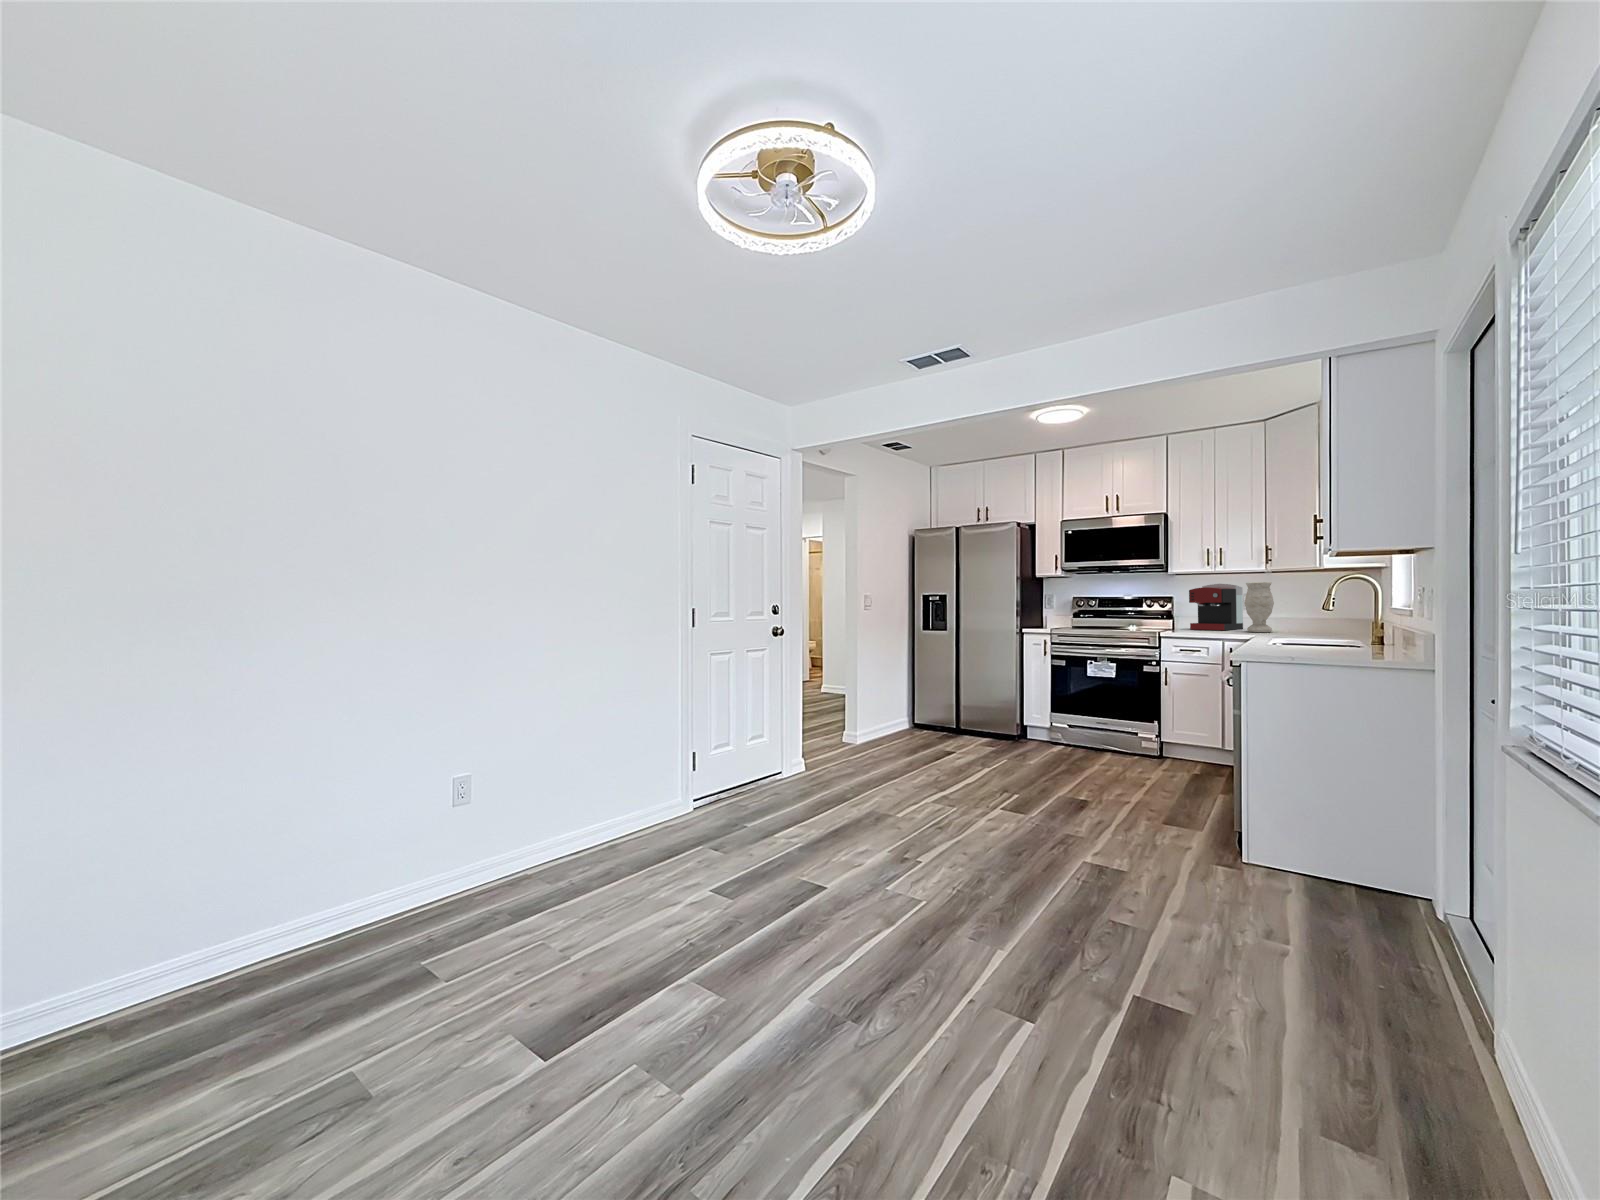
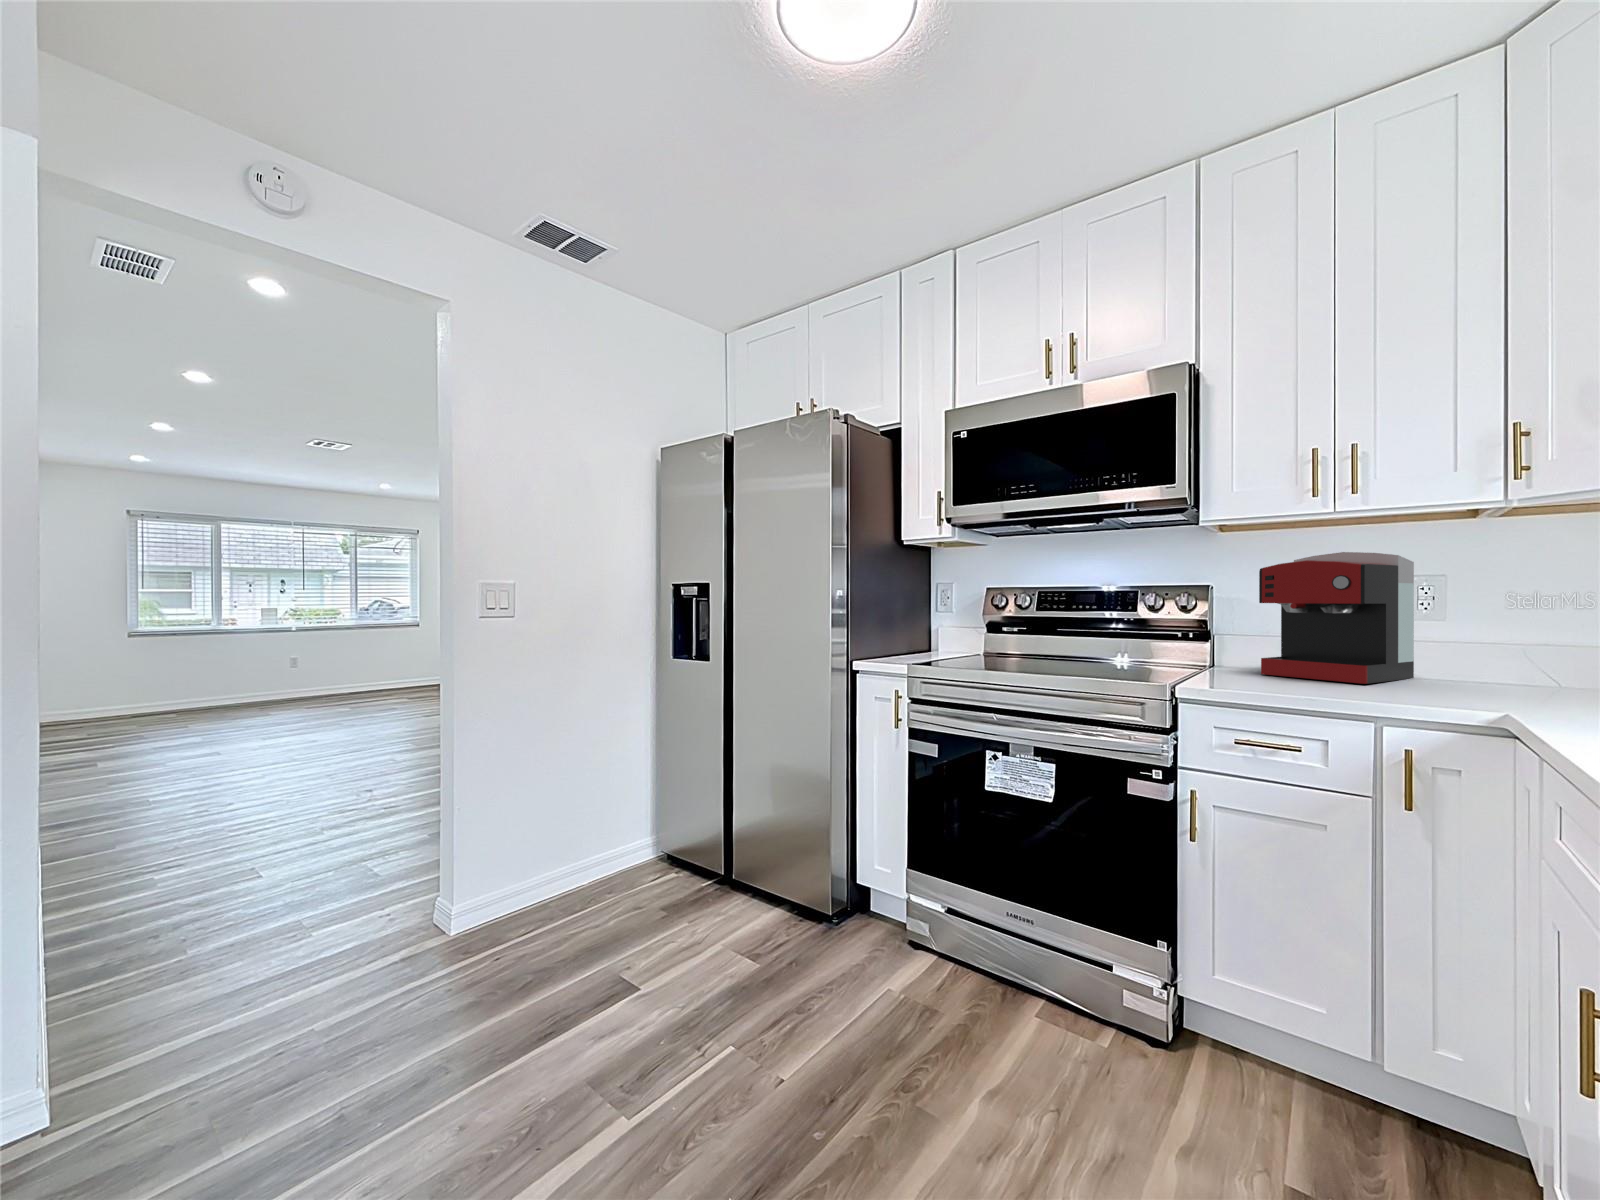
vase: present [1244,582,1274,632] -> none [1446,537,1561,704]

